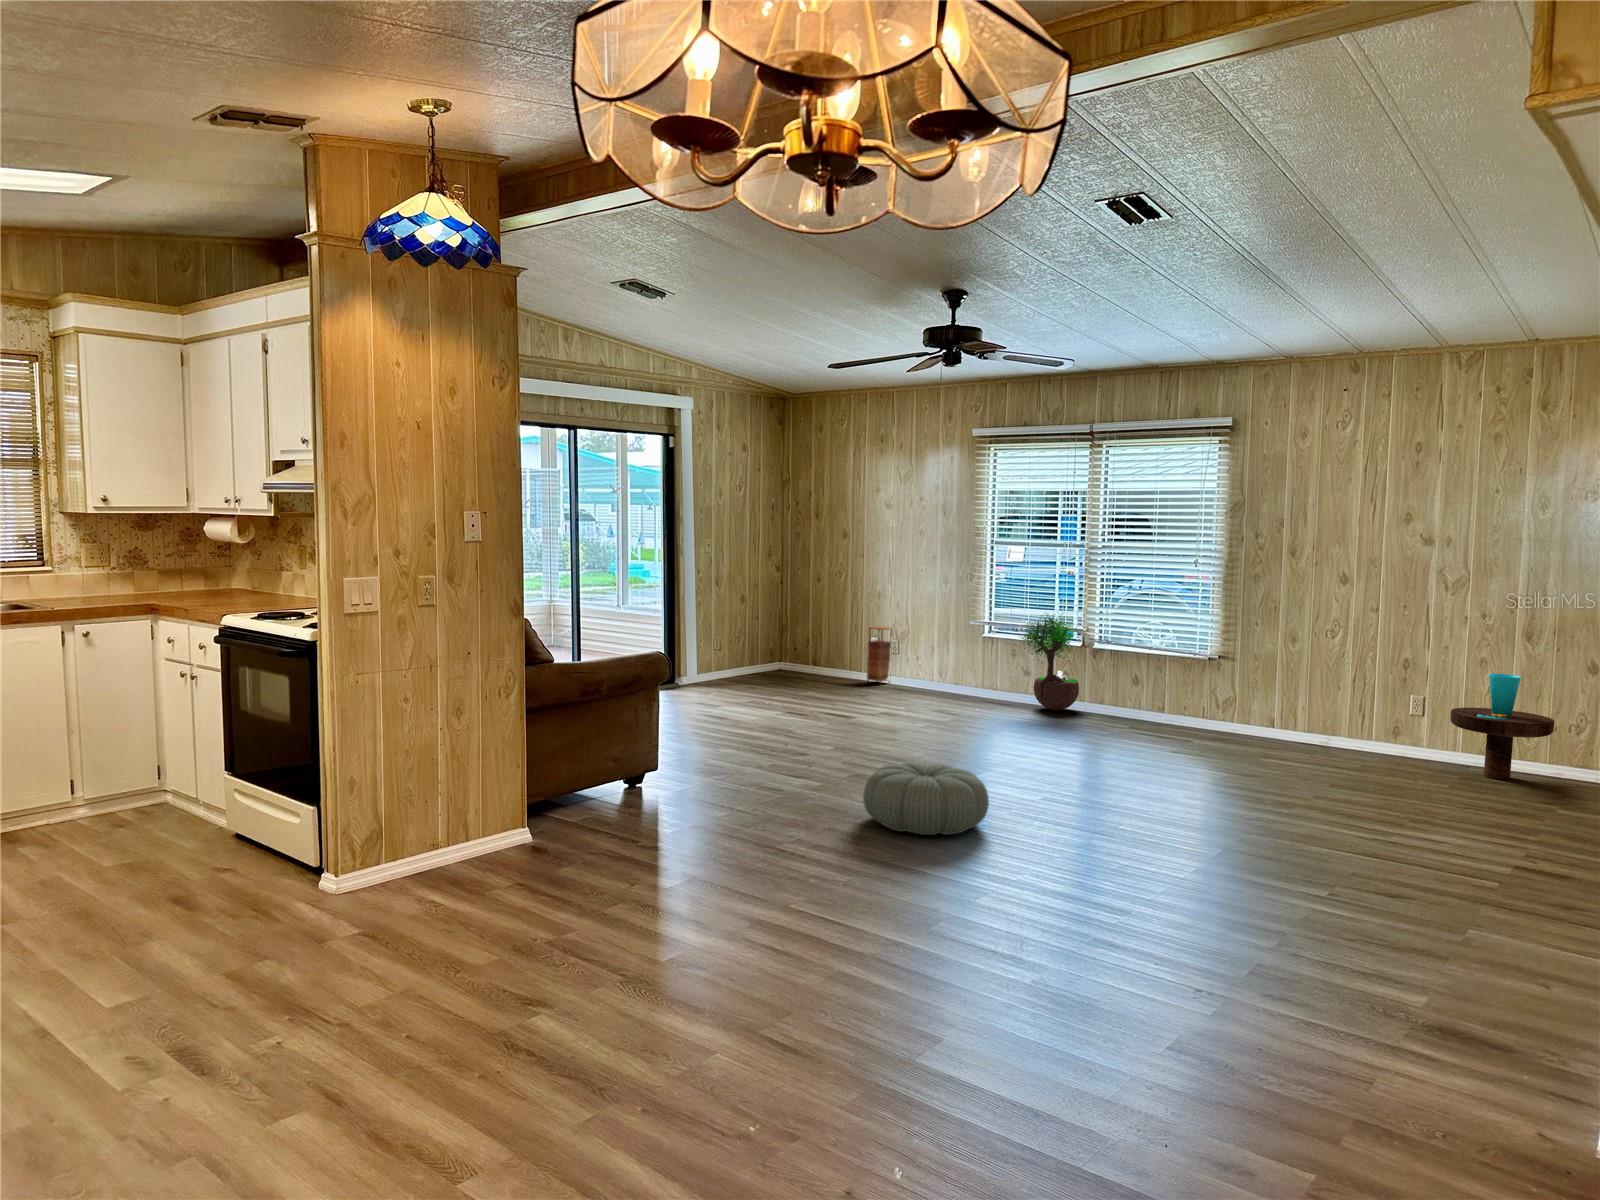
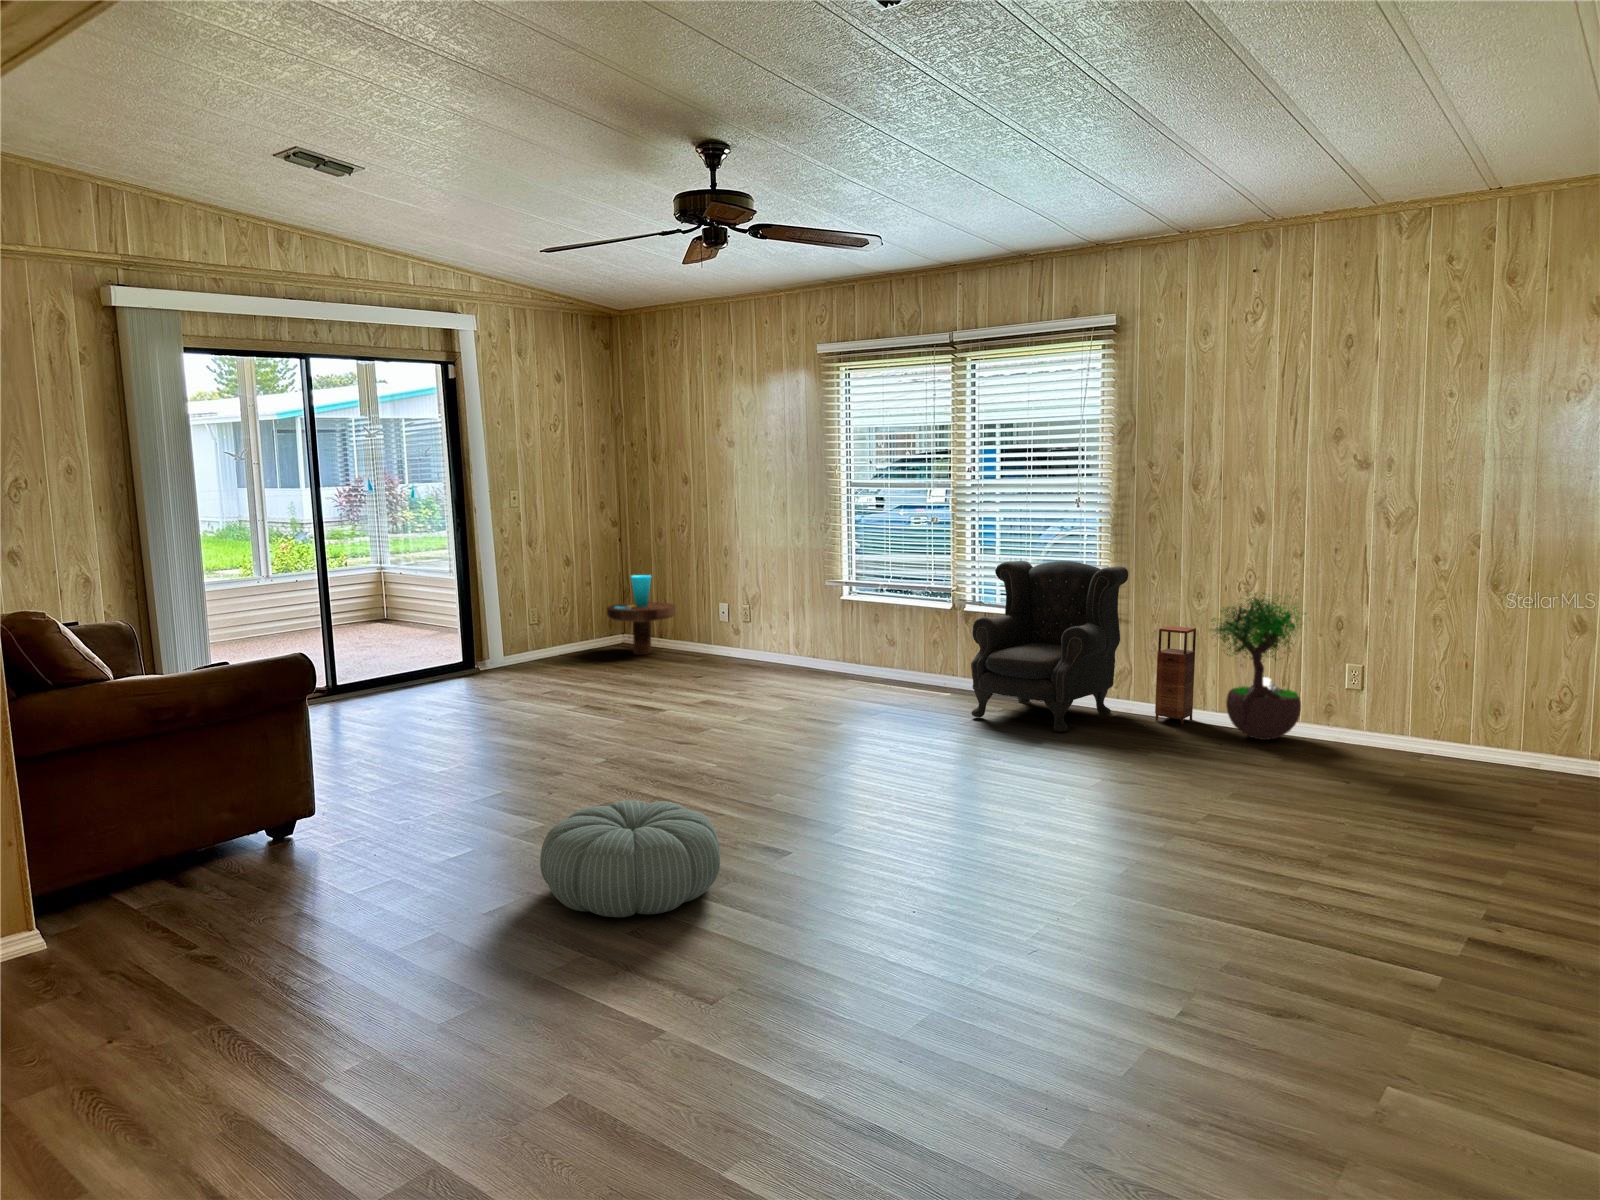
armchair: none [1109,608,1236,742] -> present [971,561,1128,732]
potted tree: present [1021,613,1079,710] -> present [1210,593,1306,740]
storage cabinet: present [867,626,892,683] -> present [1155,626,1196,724]
side table: present [1450,674,1554,780] -> present [607,575,676,655]

